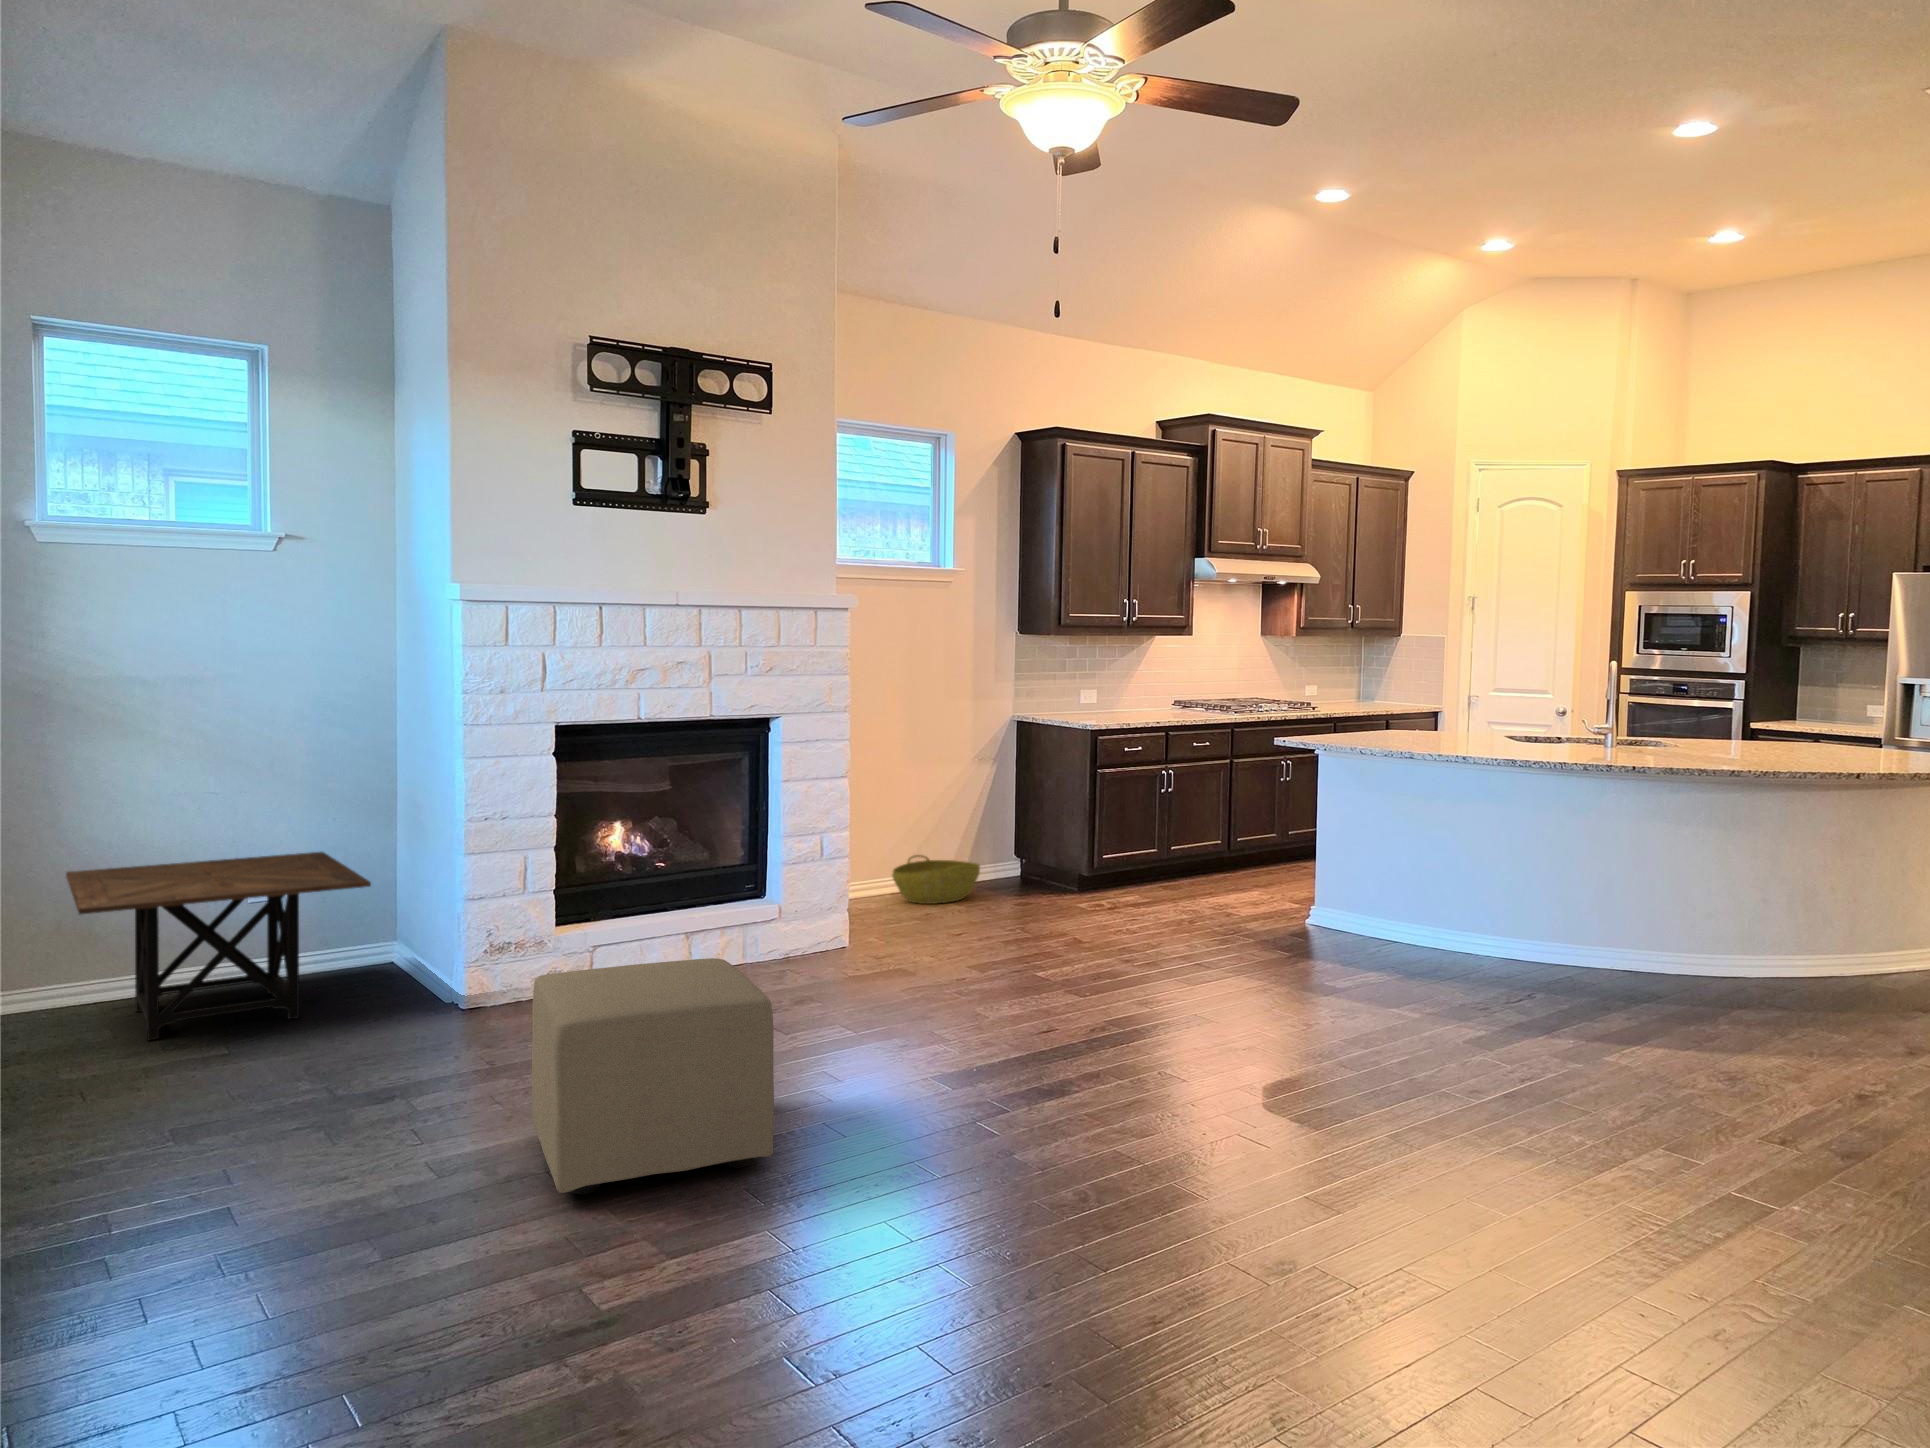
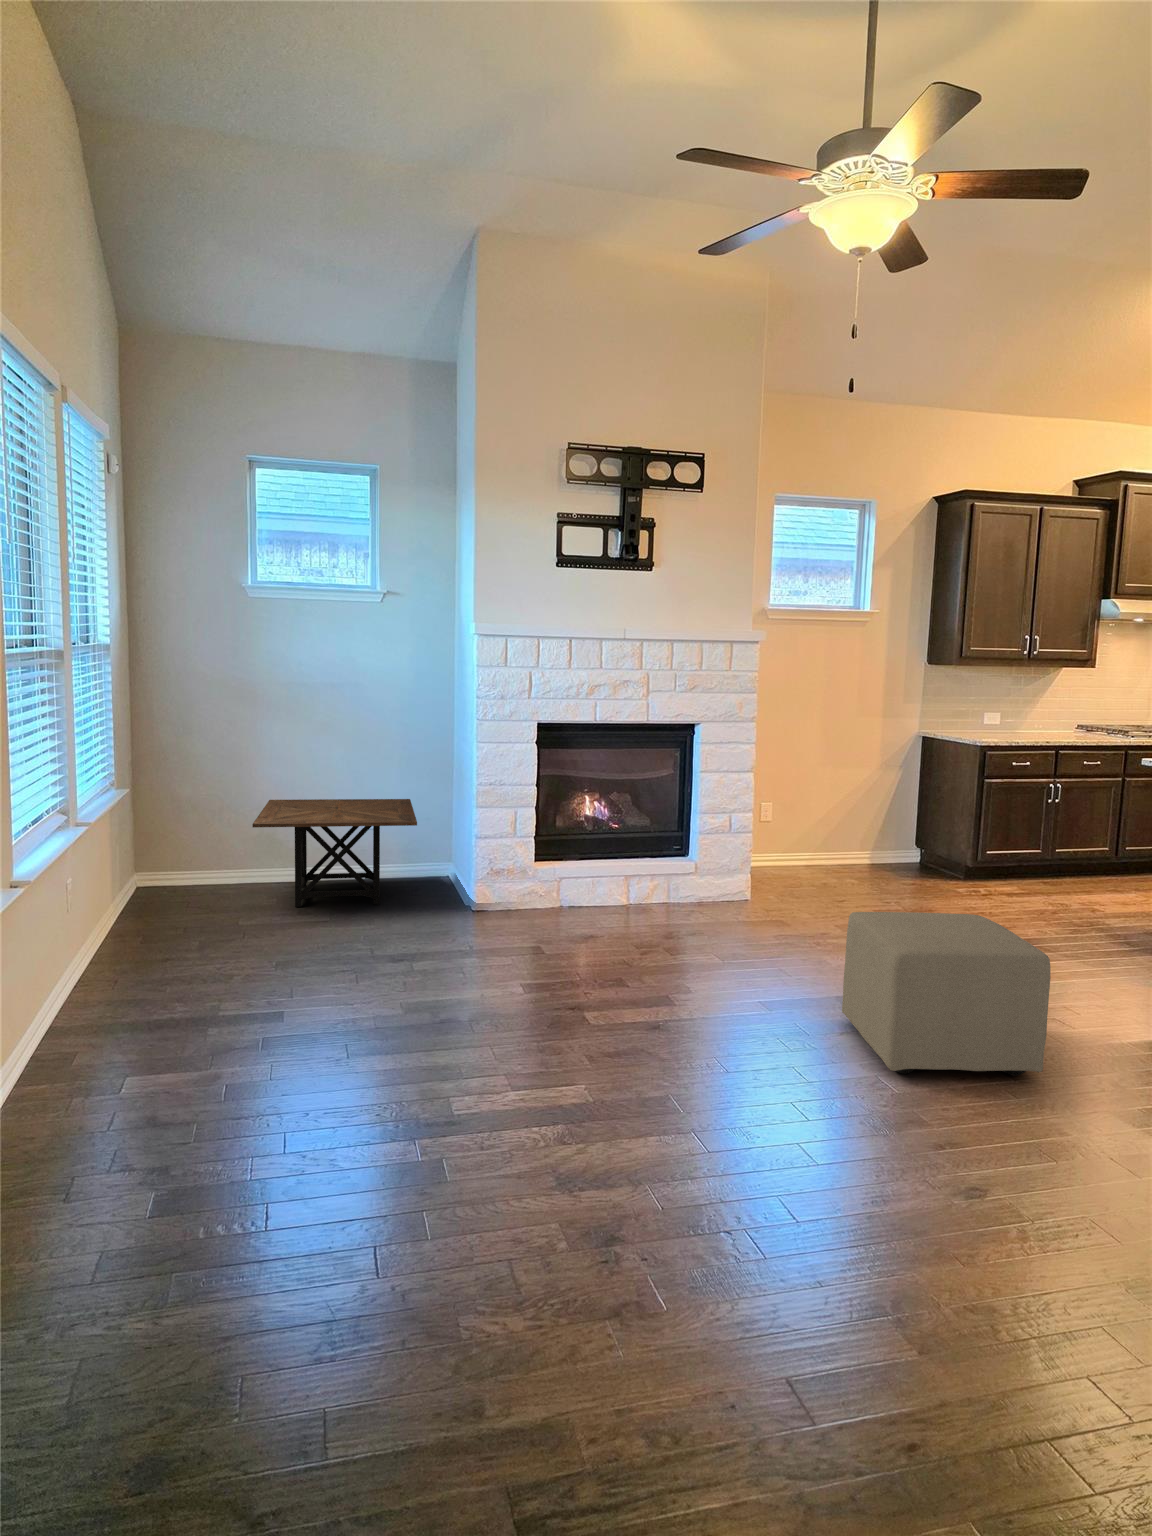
basket: present [892,855,980,904] -> none [804,835,877,874]
ottoman: present [532,958,774,1194] -> present [842,912,1051,1076]

